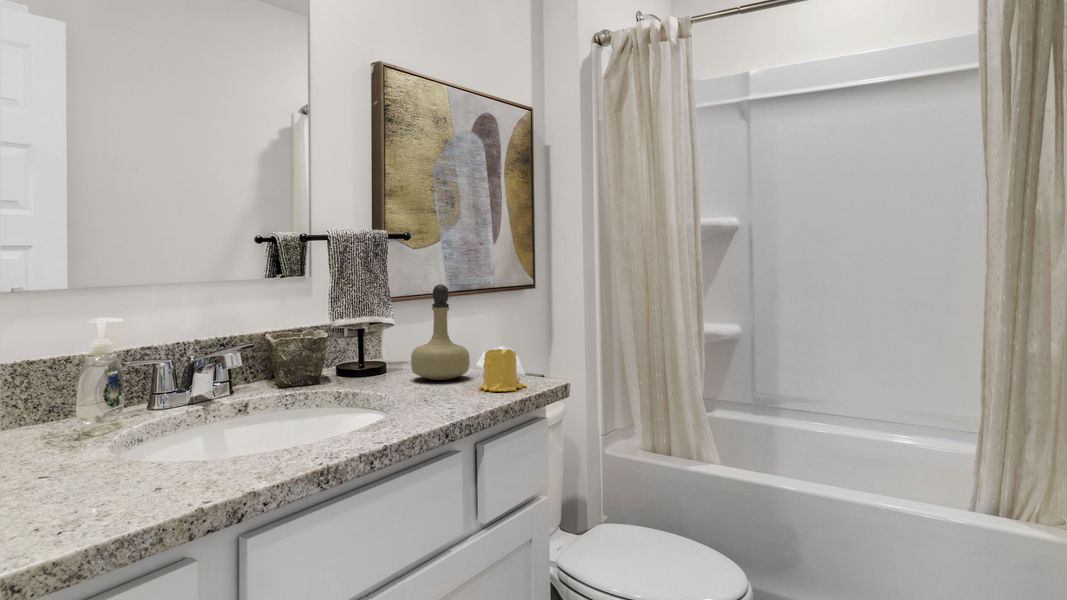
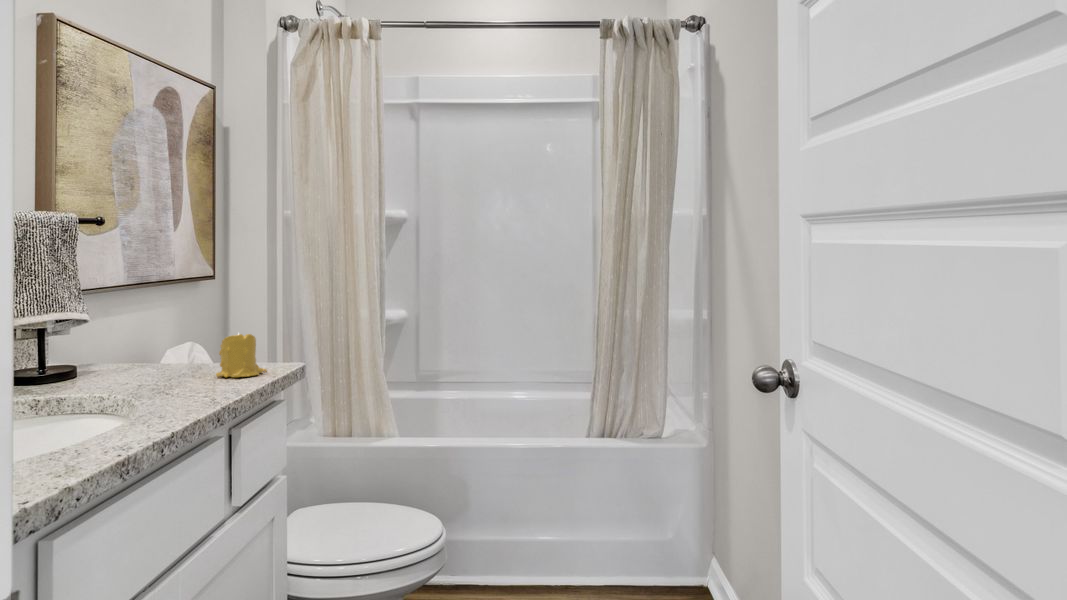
perfume bottle: present [411,284,470,380] -> none [121,271,192,373]

